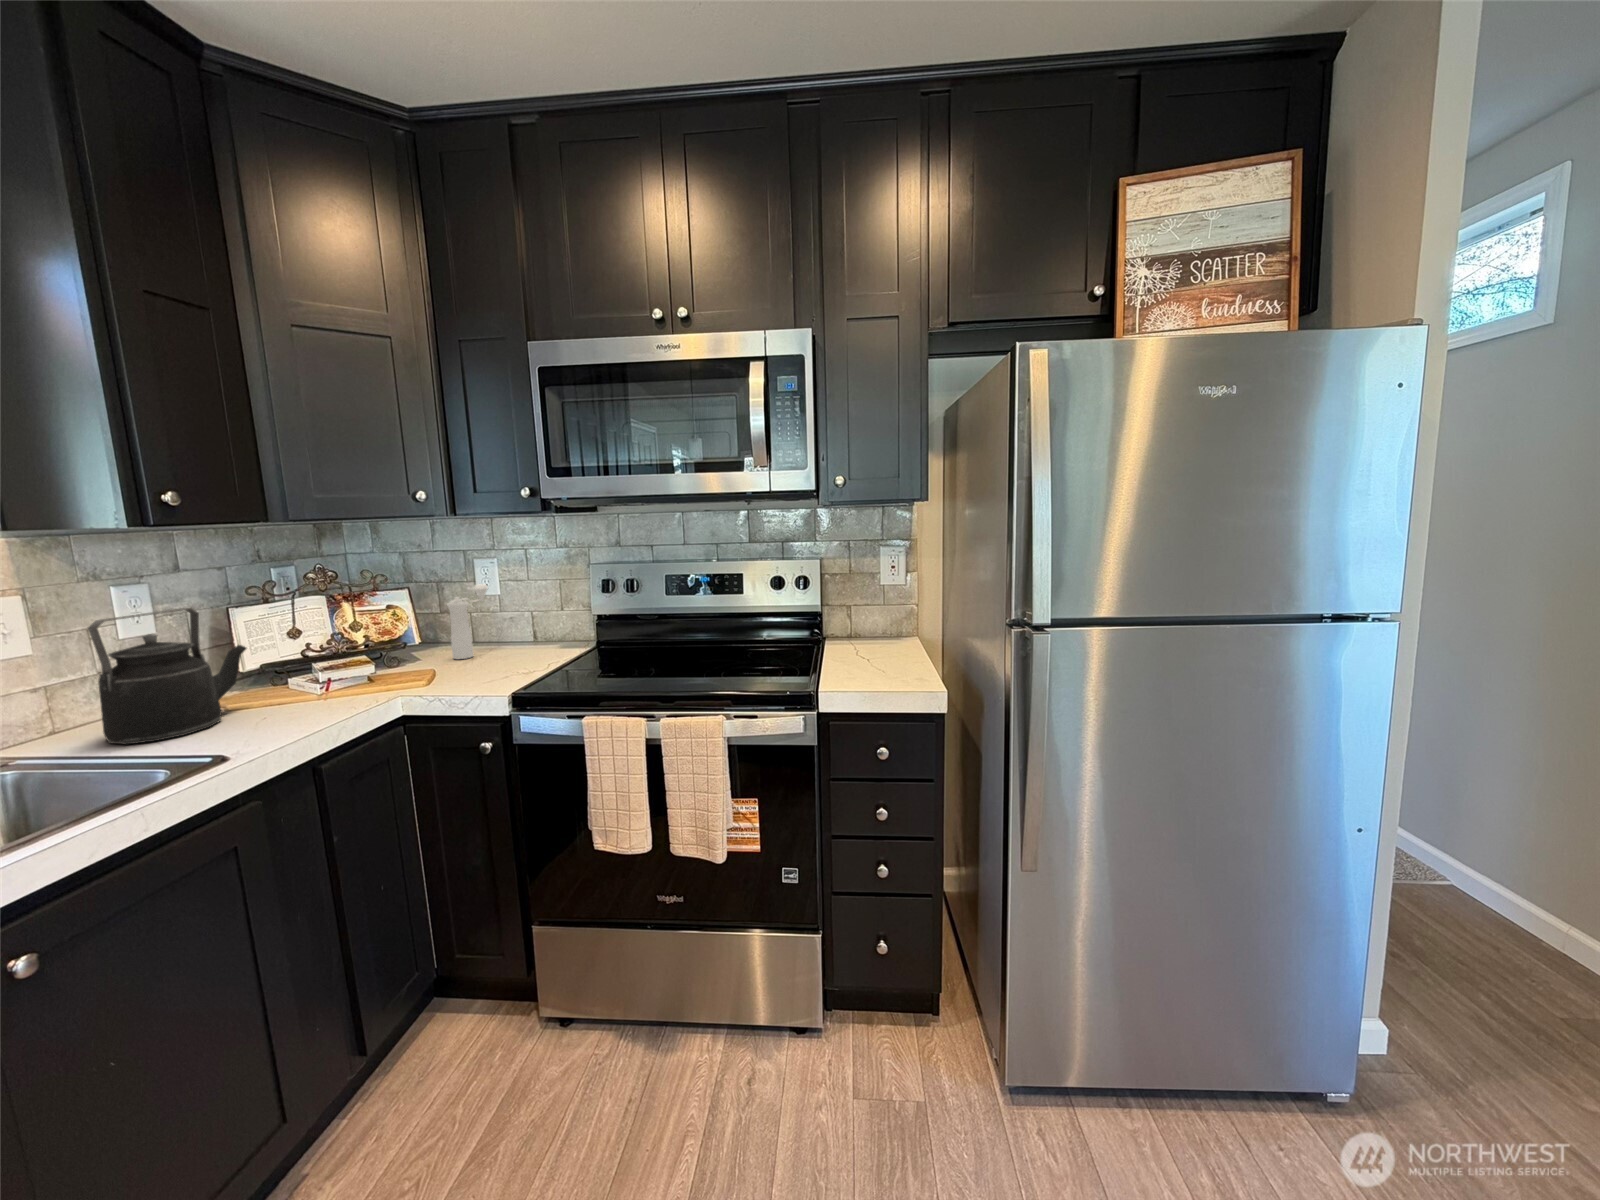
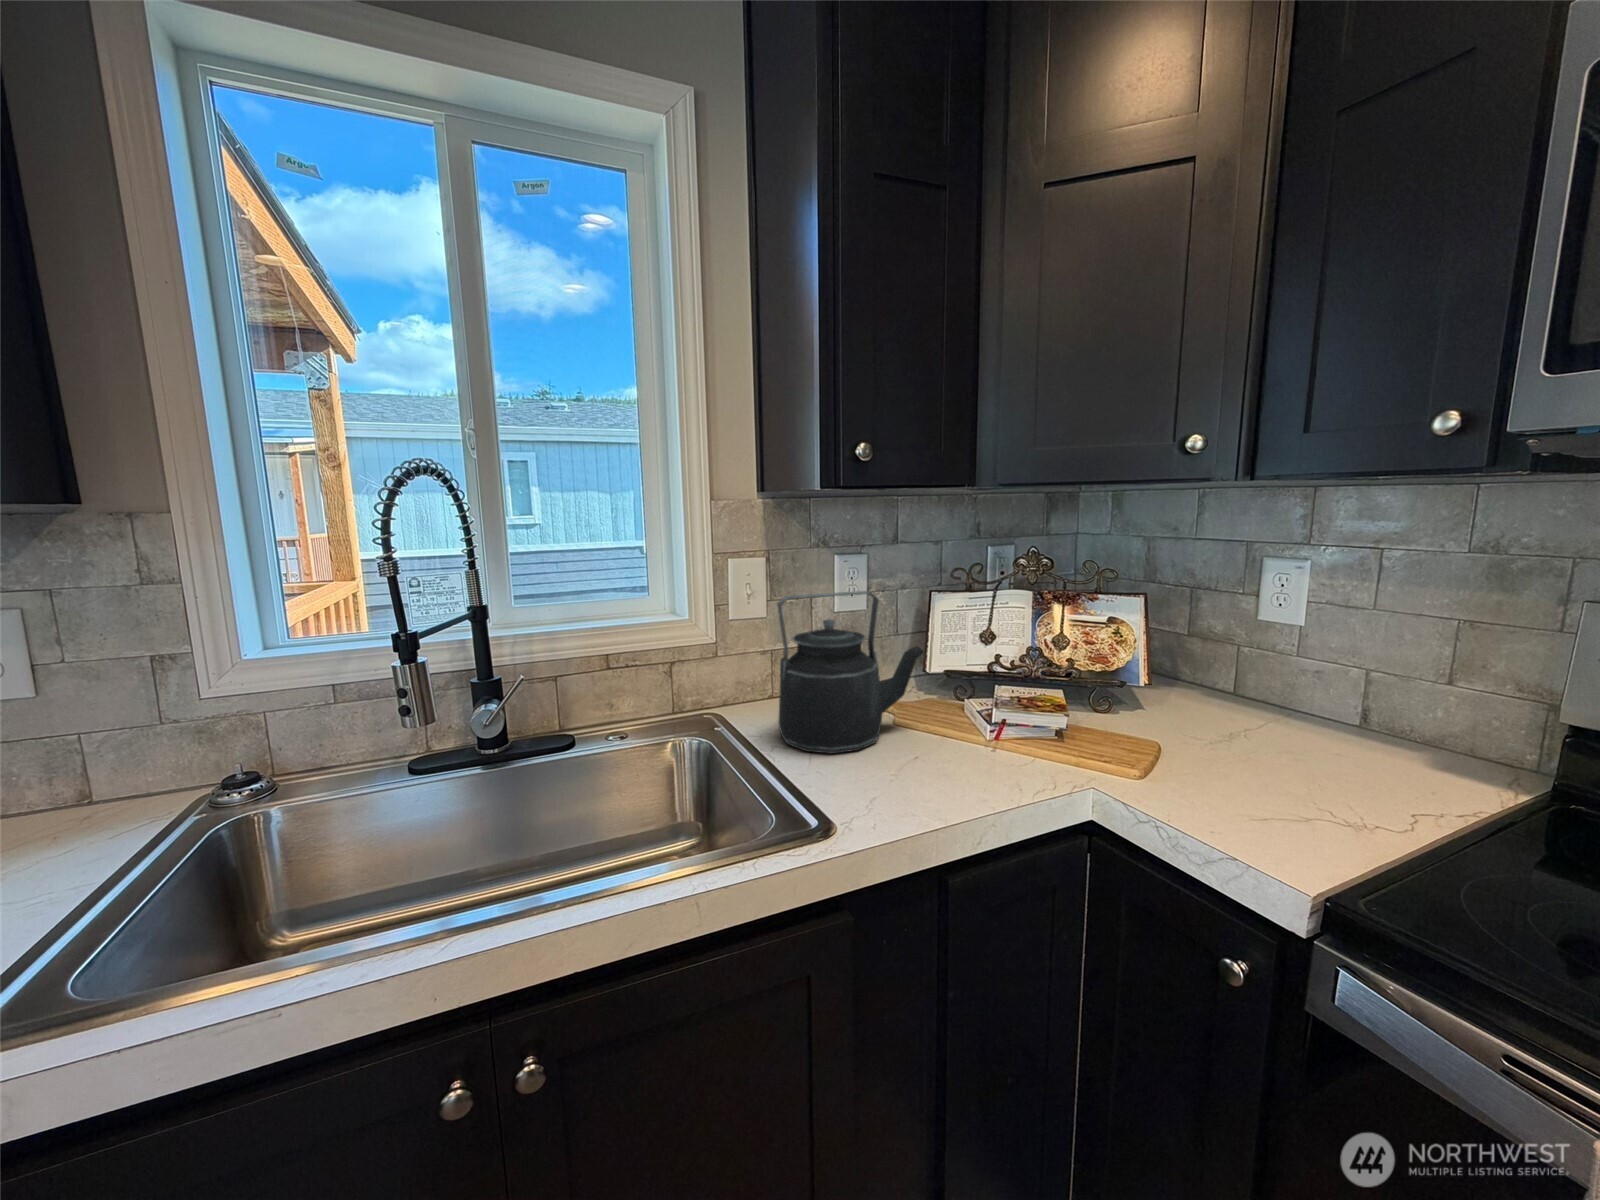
pepper mill: present [447,584,488,659] -> none [1198,602,1290,732]

